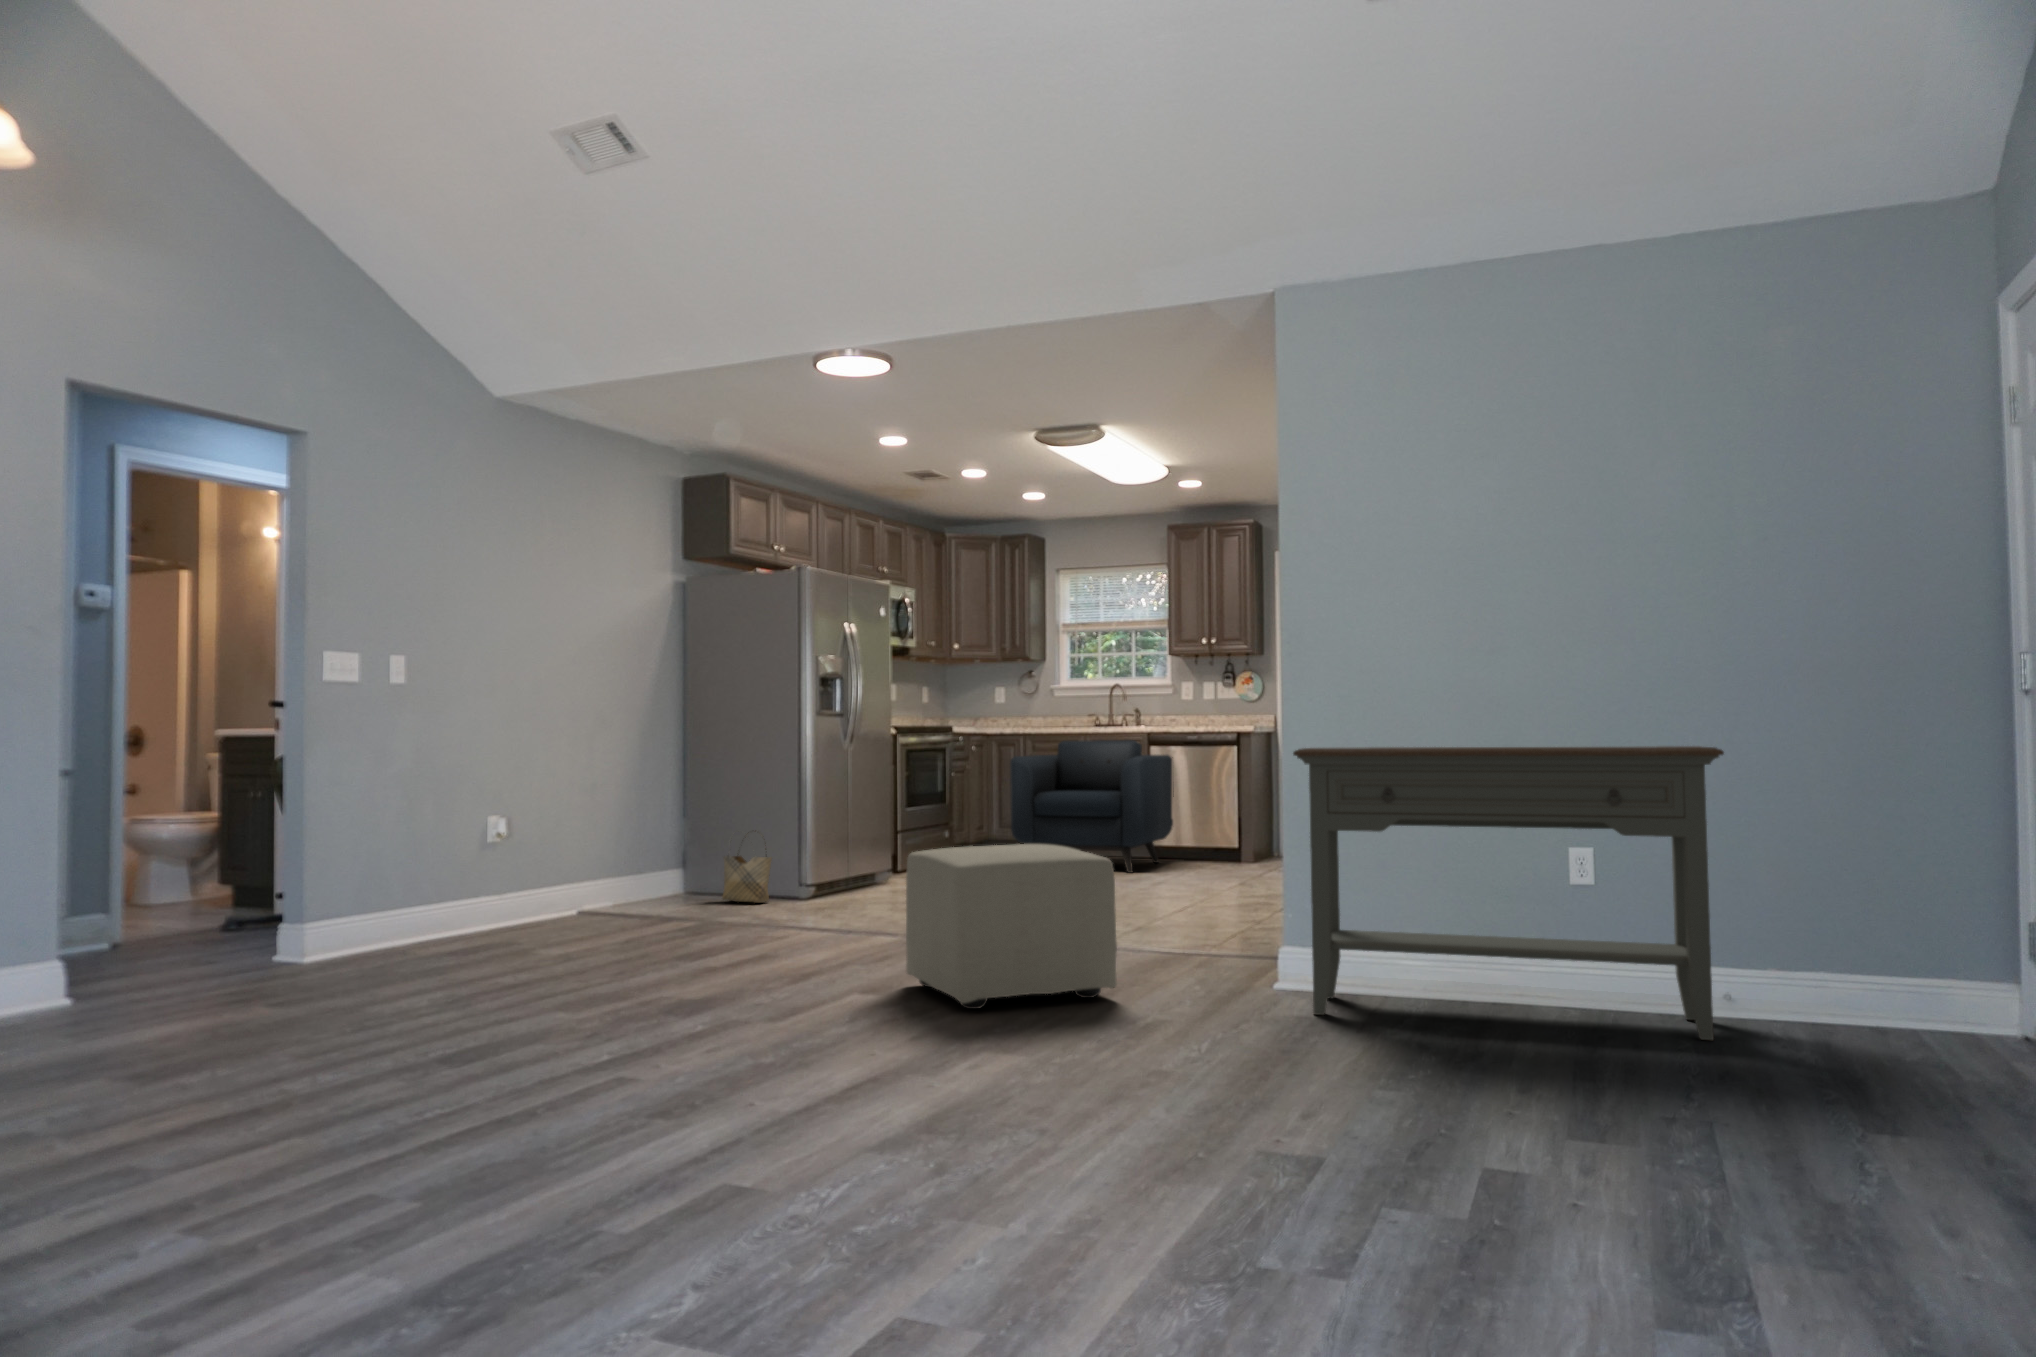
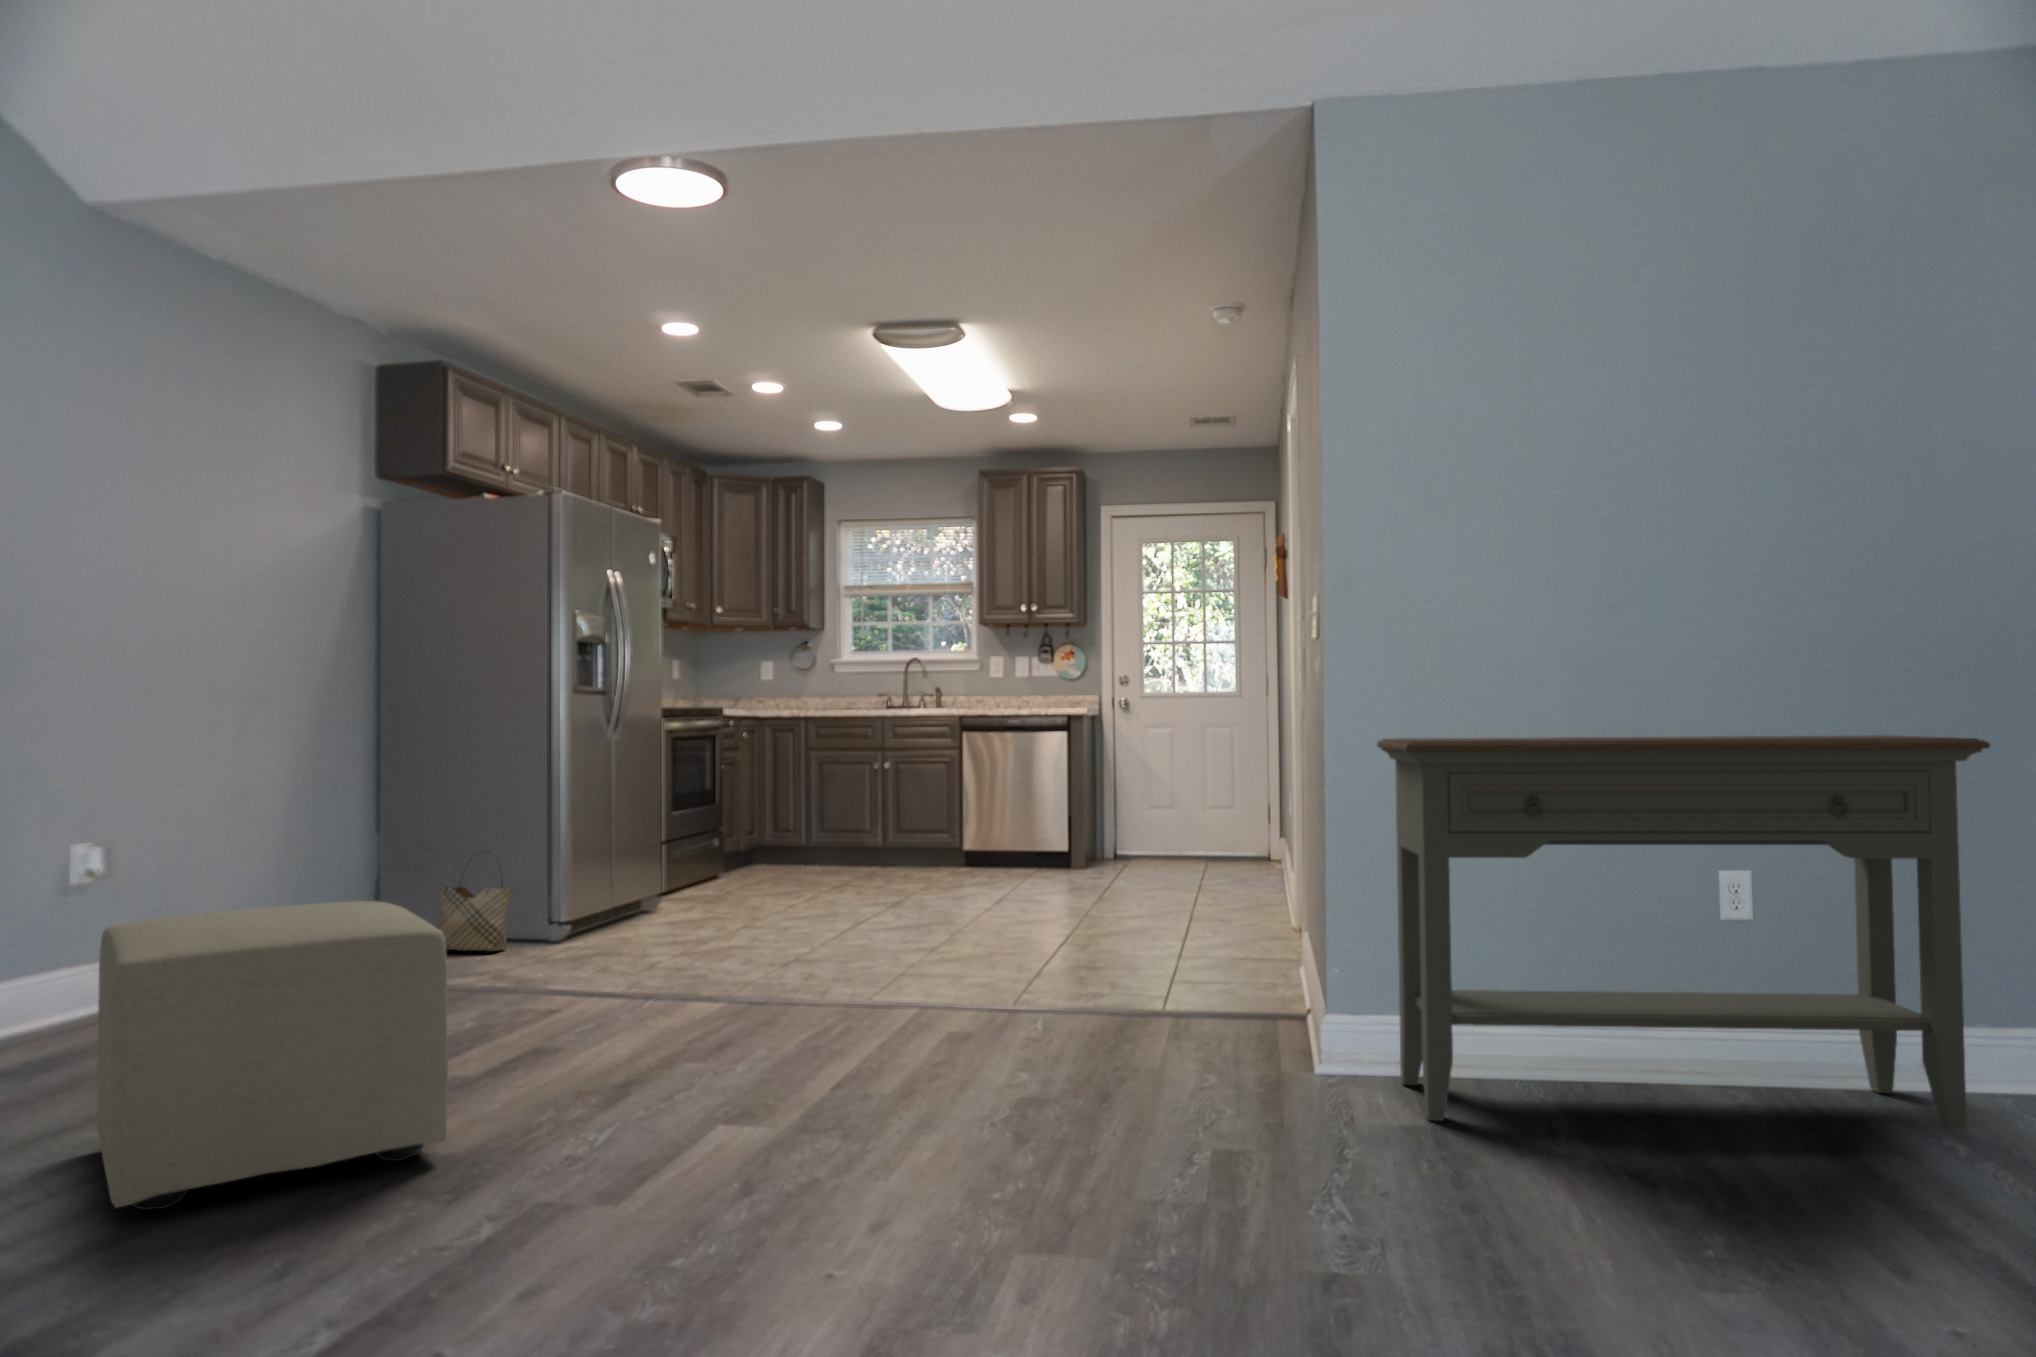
armchair: present [1010,740,1174,873] -> none [803,724,992,884]
ottoman: present [906,844,1117,1009] -> present [96,901,448,1210]

